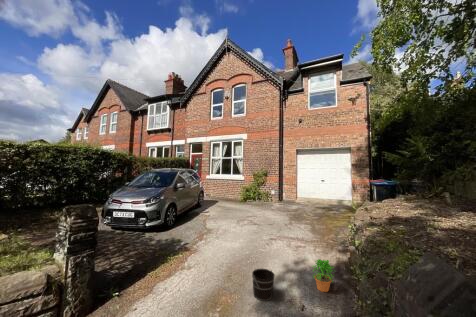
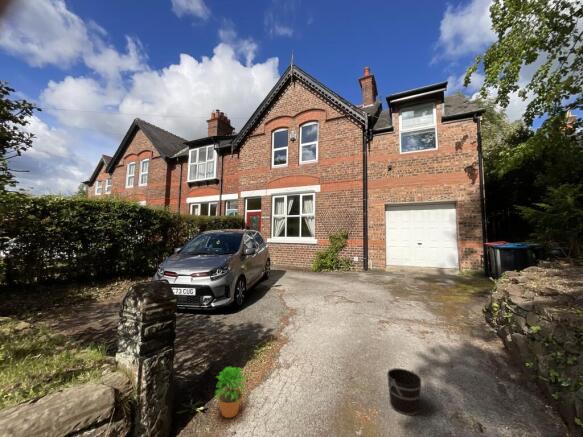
potted plant: present [313,259,333,292] -> present [215,366,245,418]

